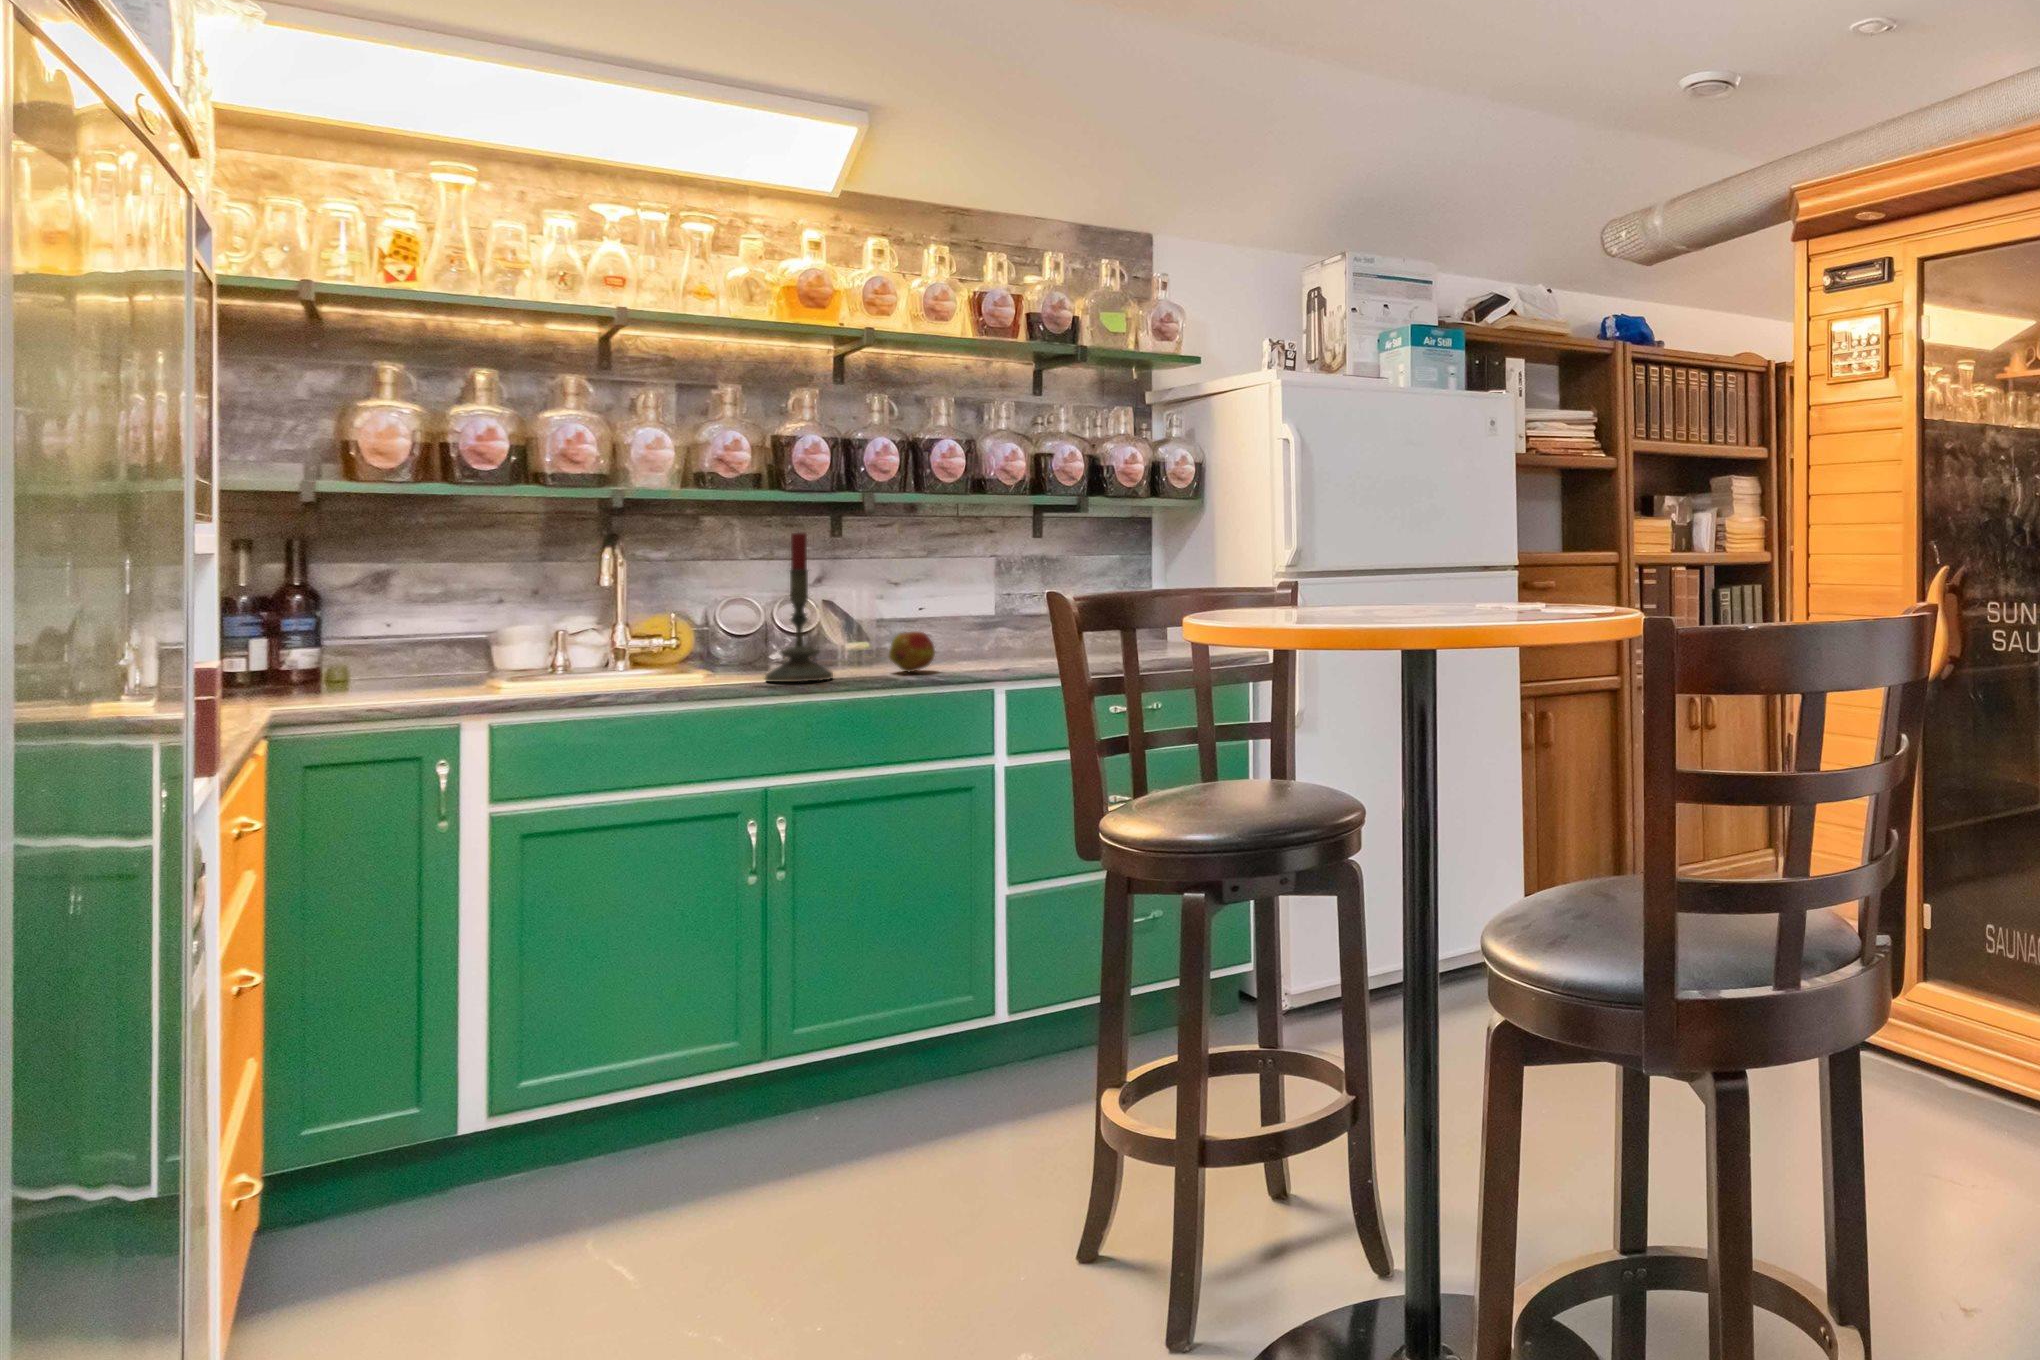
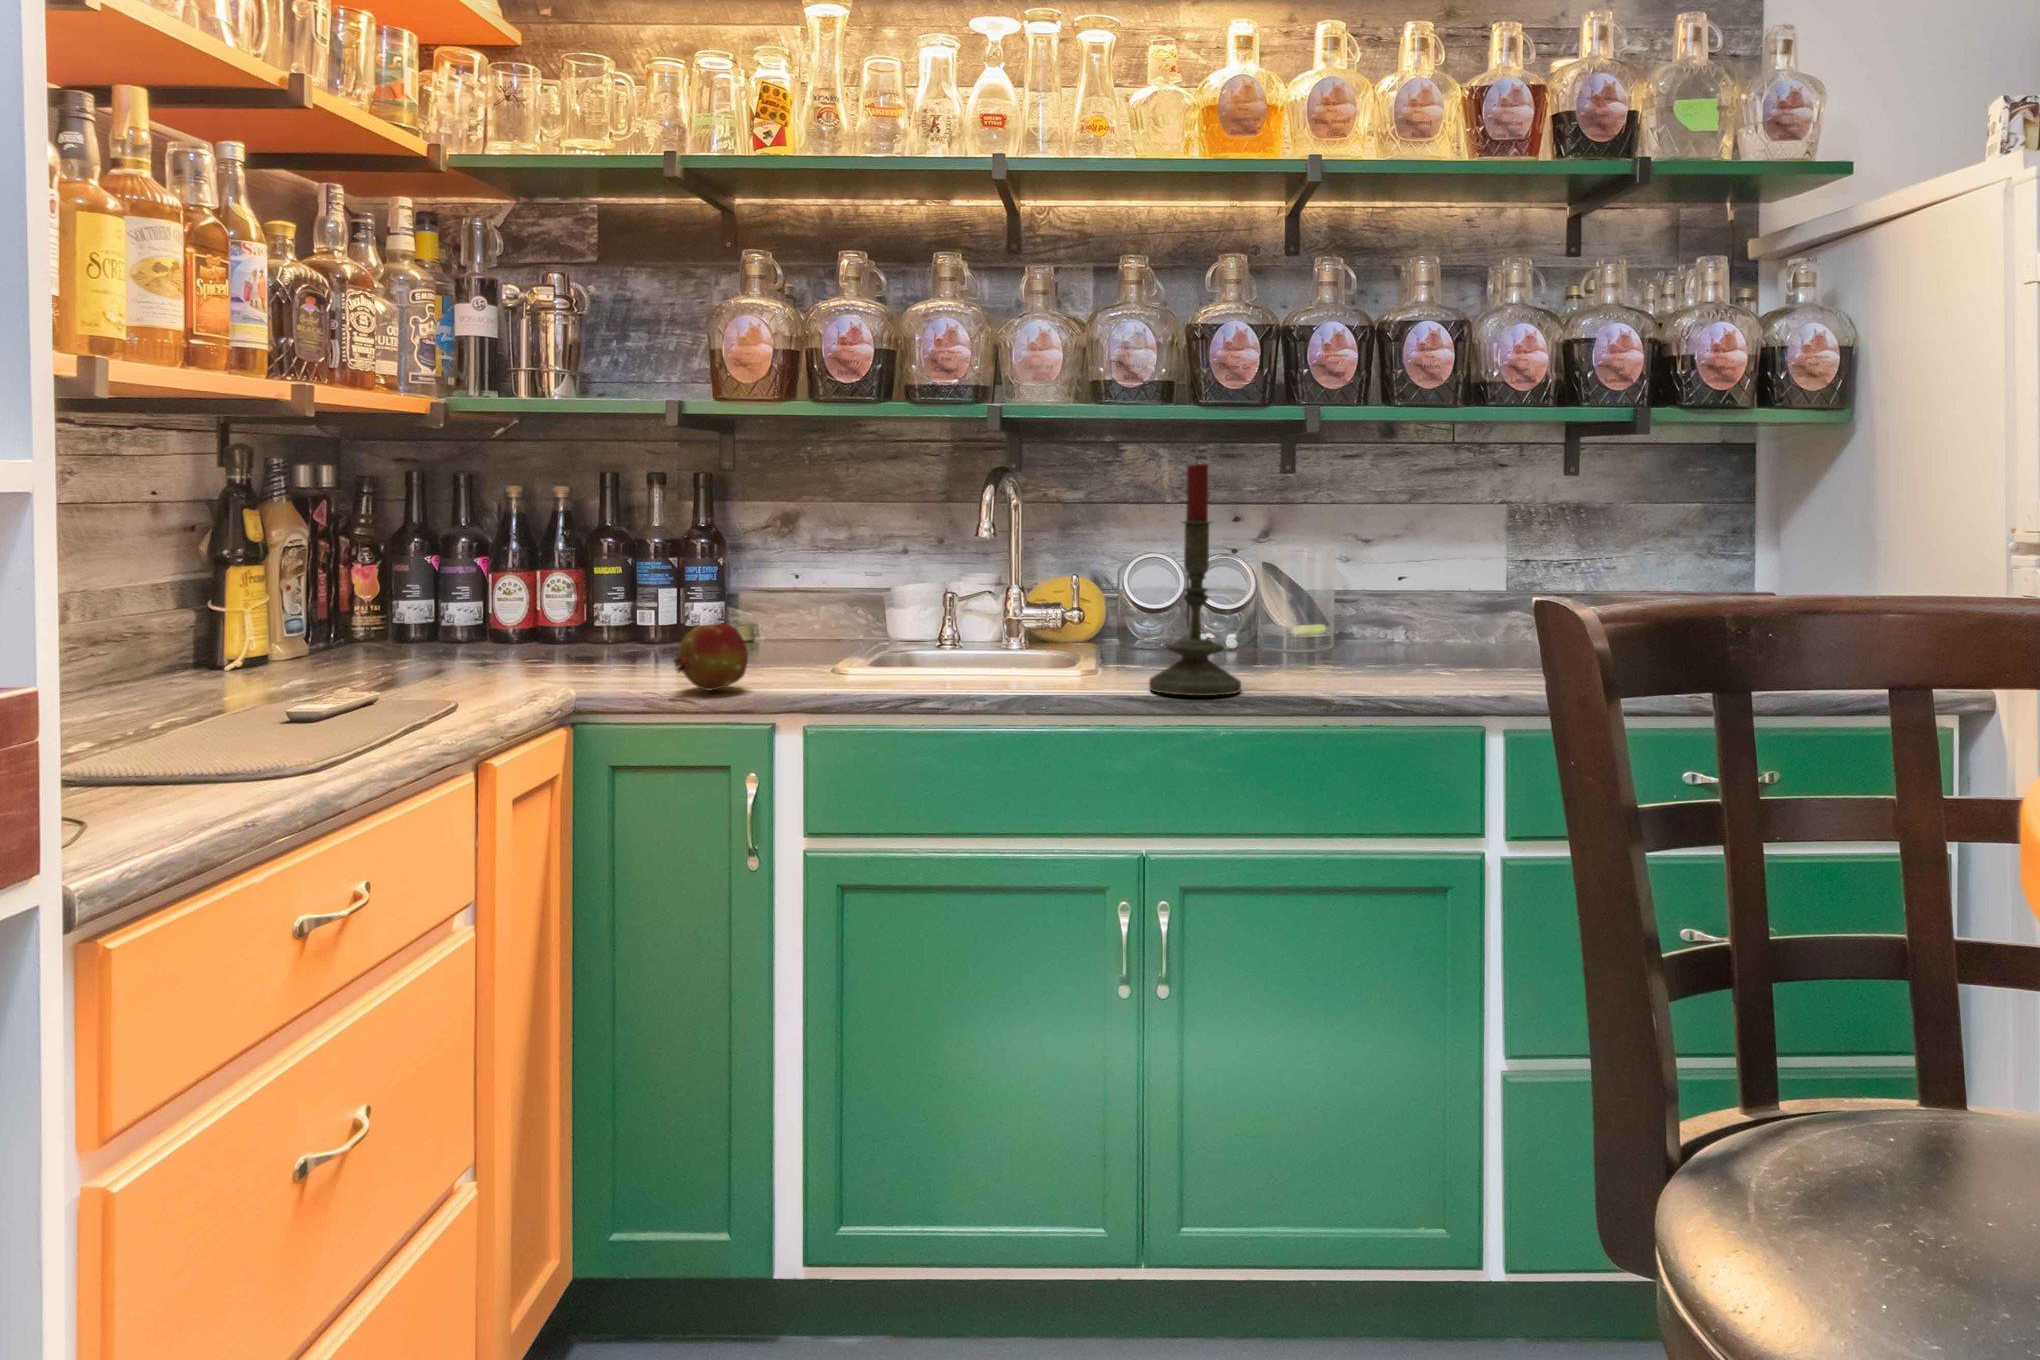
fruit: present [889,631,935,672] -> present [674,624,748,690]

